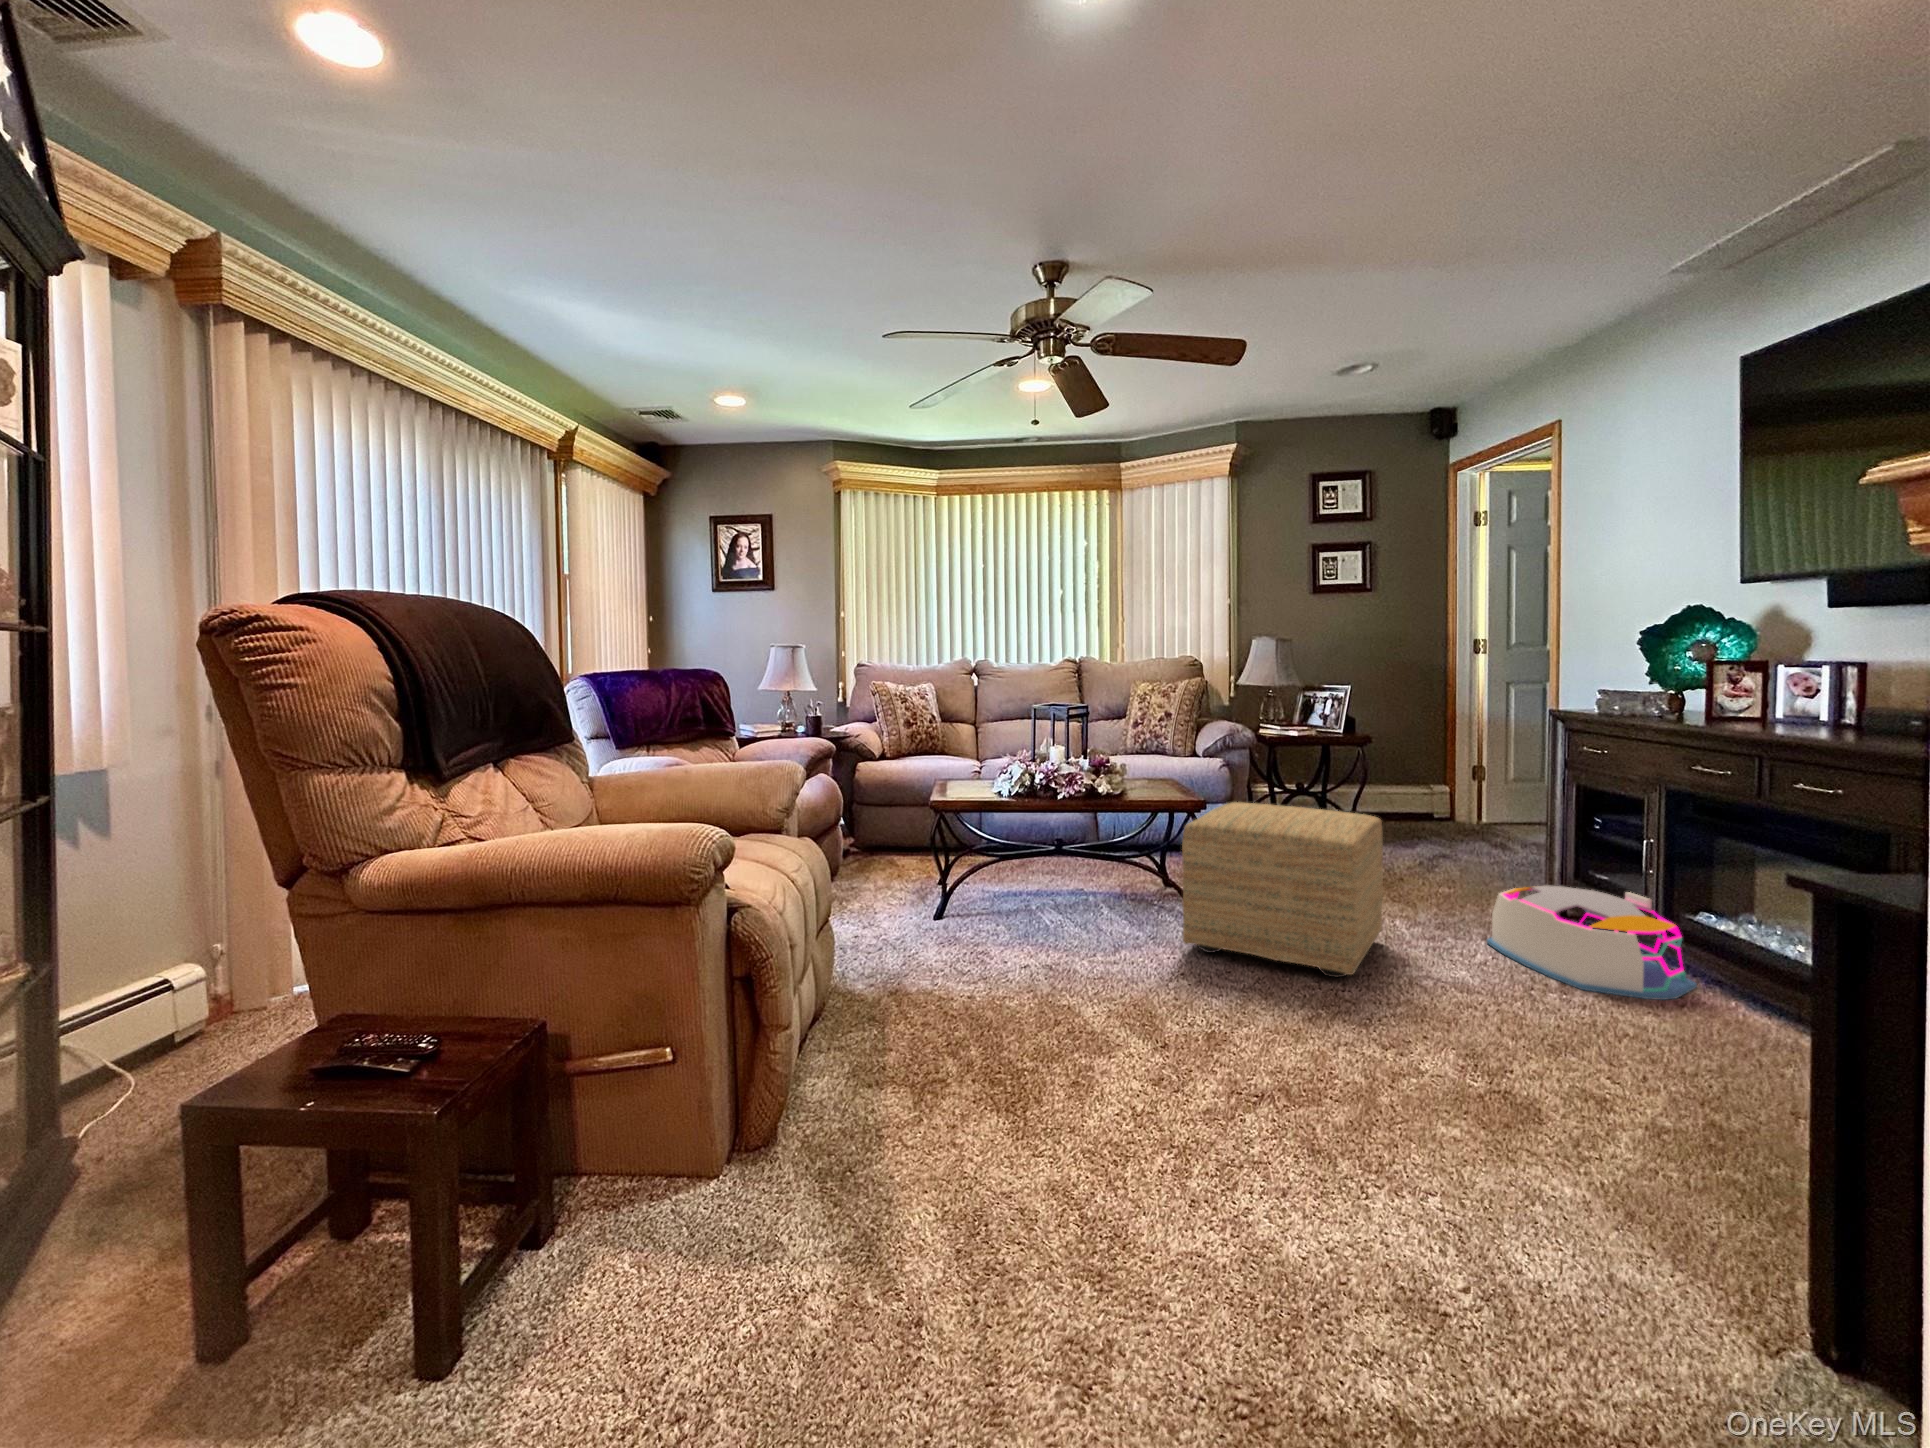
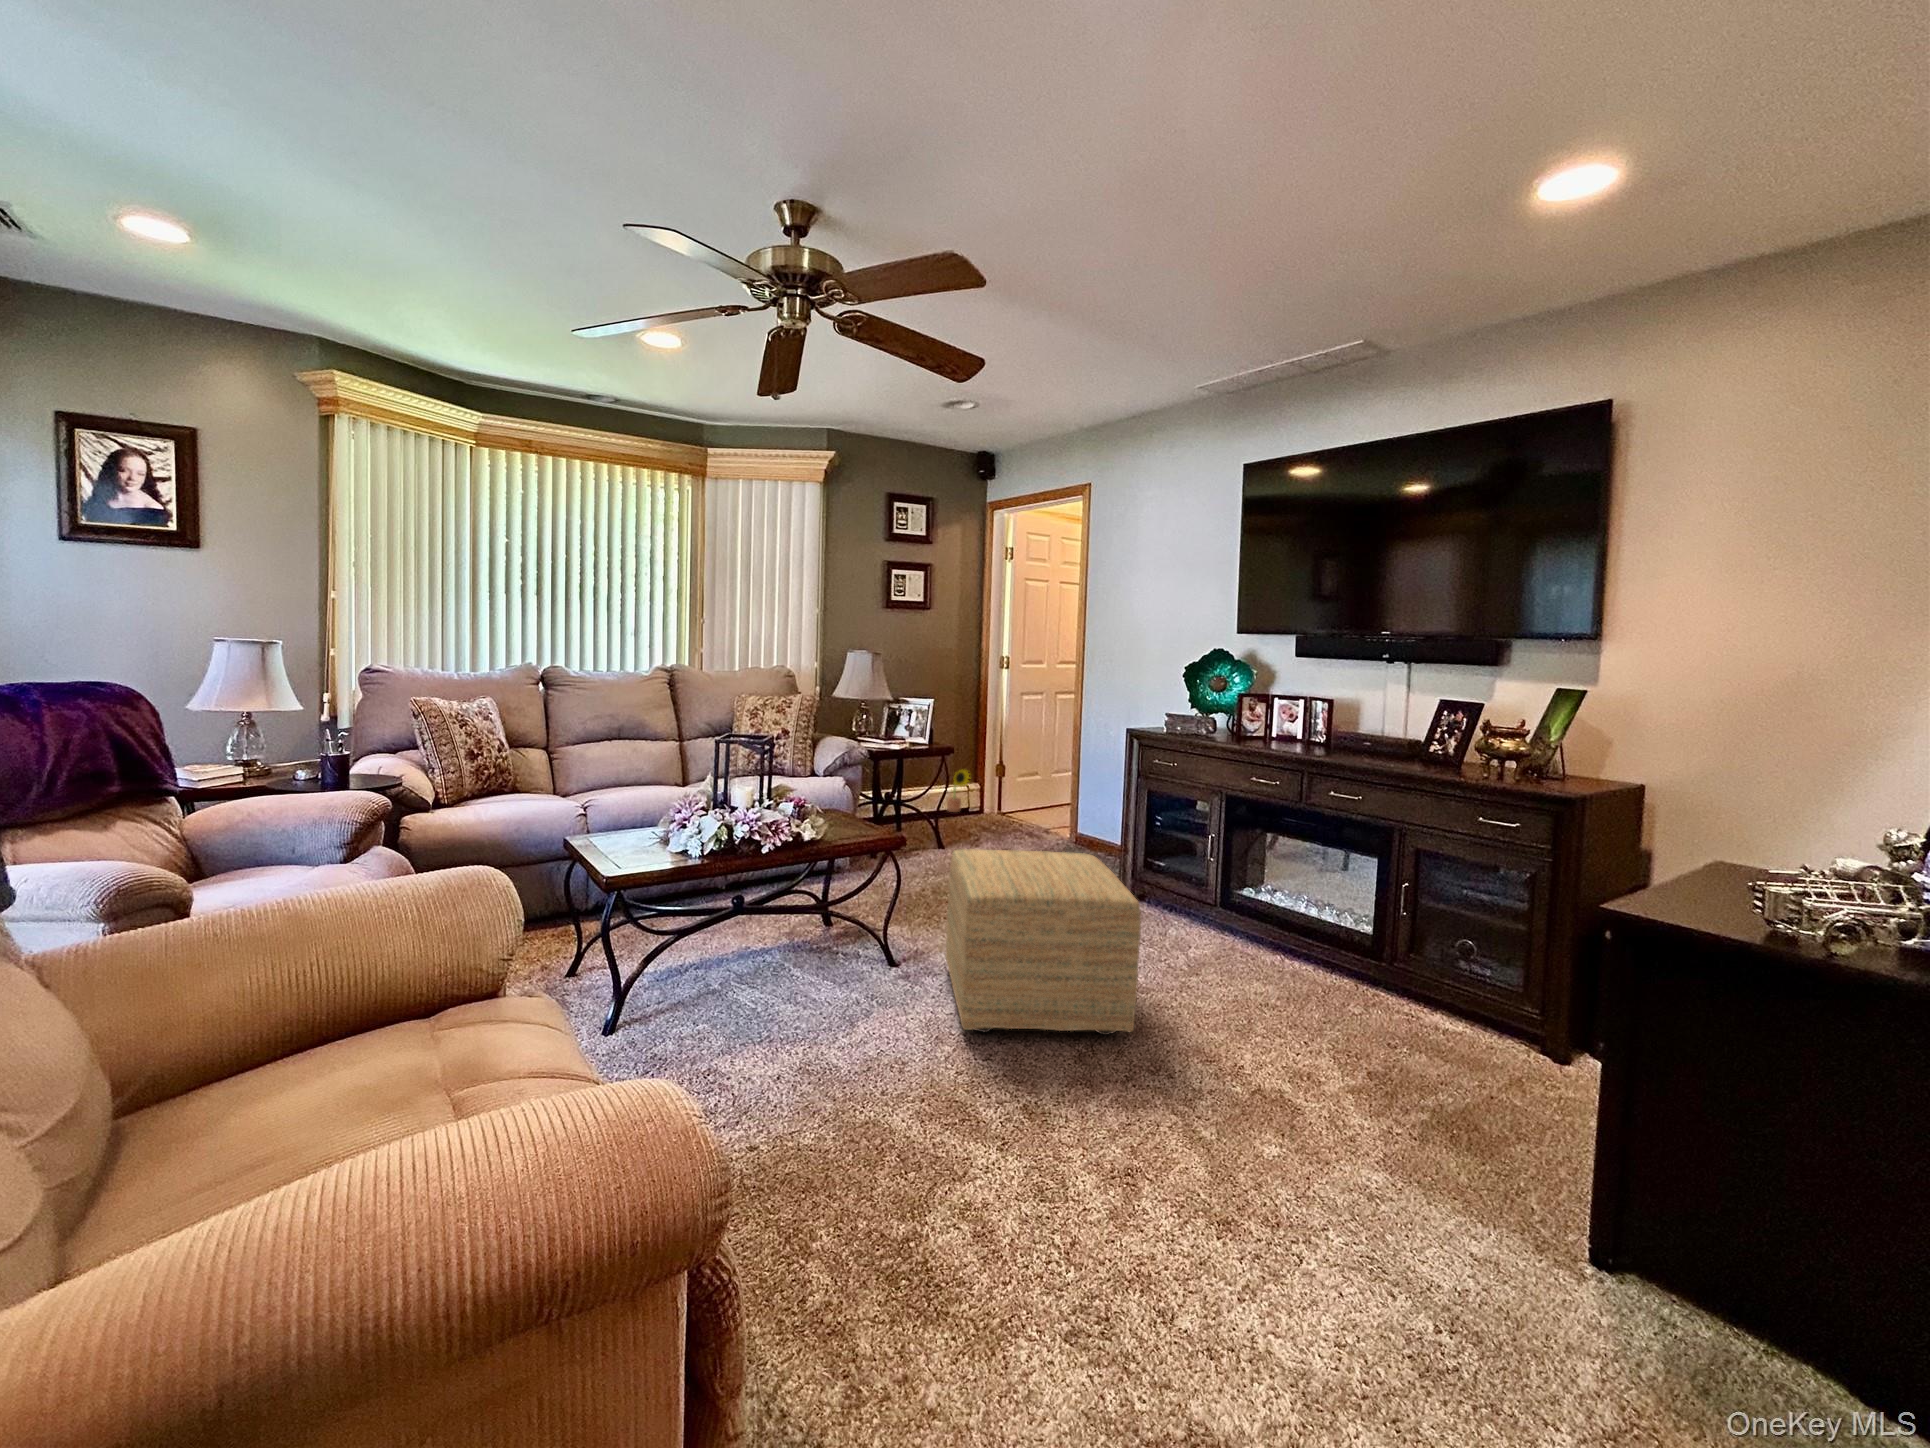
decorative plant: none [1404,770,1434,821] -> present [947,770,970,812]
storage bin: present [1487,885,1697,1000] -> none [1149,892,1304,992]

